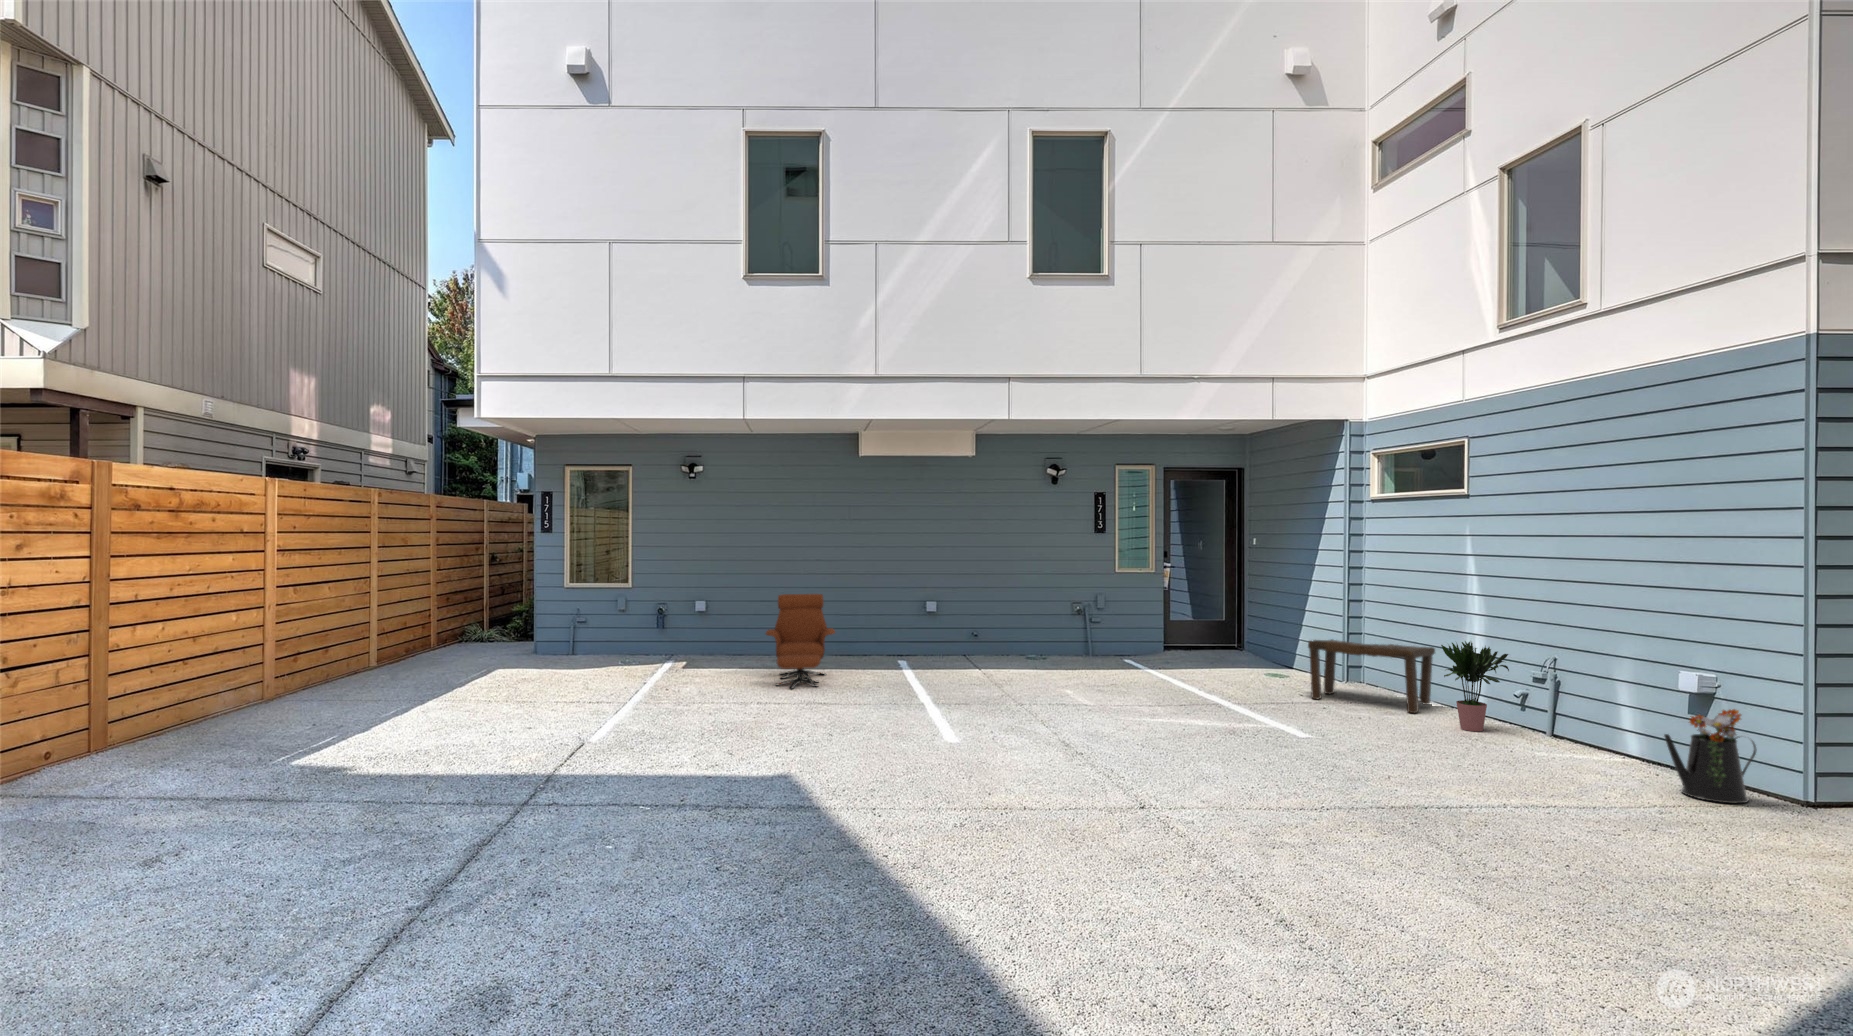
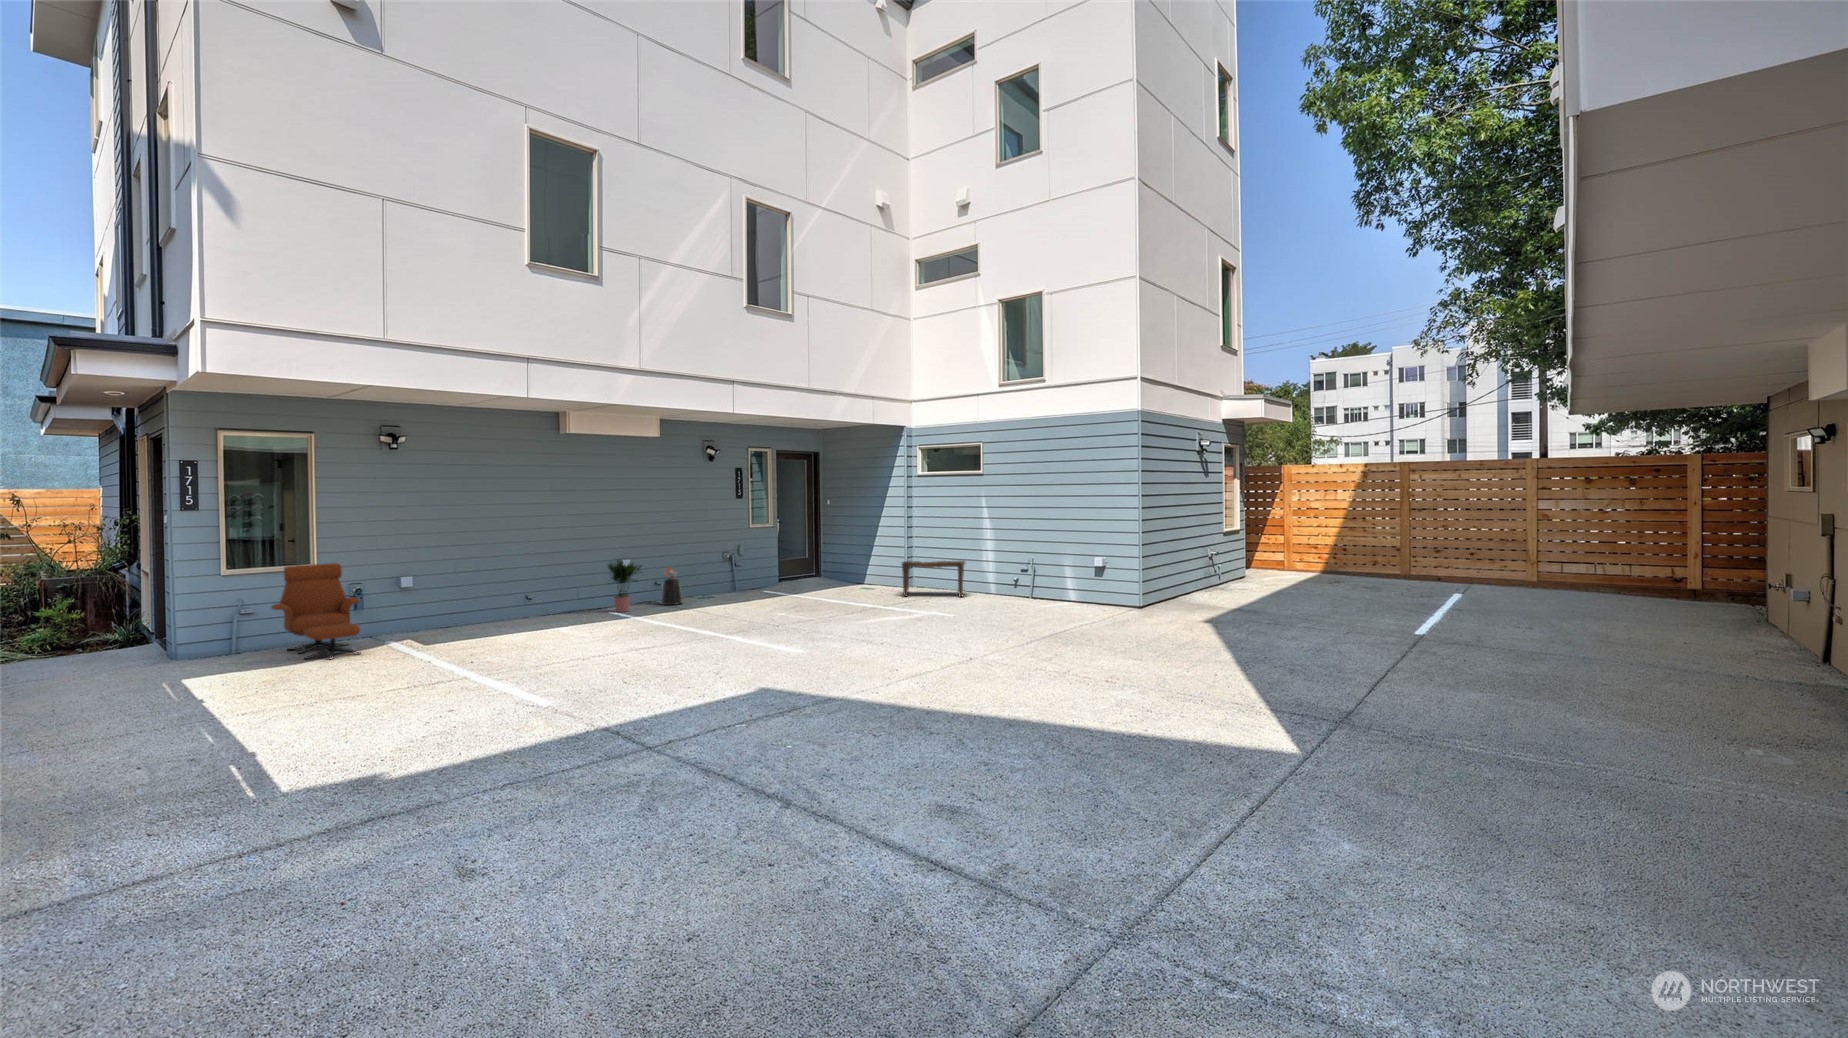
lounge chair: present [766,594,835,689] -> present [271,563,360,659]
potted plant: present [1441,641,1509,731] -> present [608,561,641,612]
watering can: present [1664,709,1756,803] -> present [661,567,682,605]

